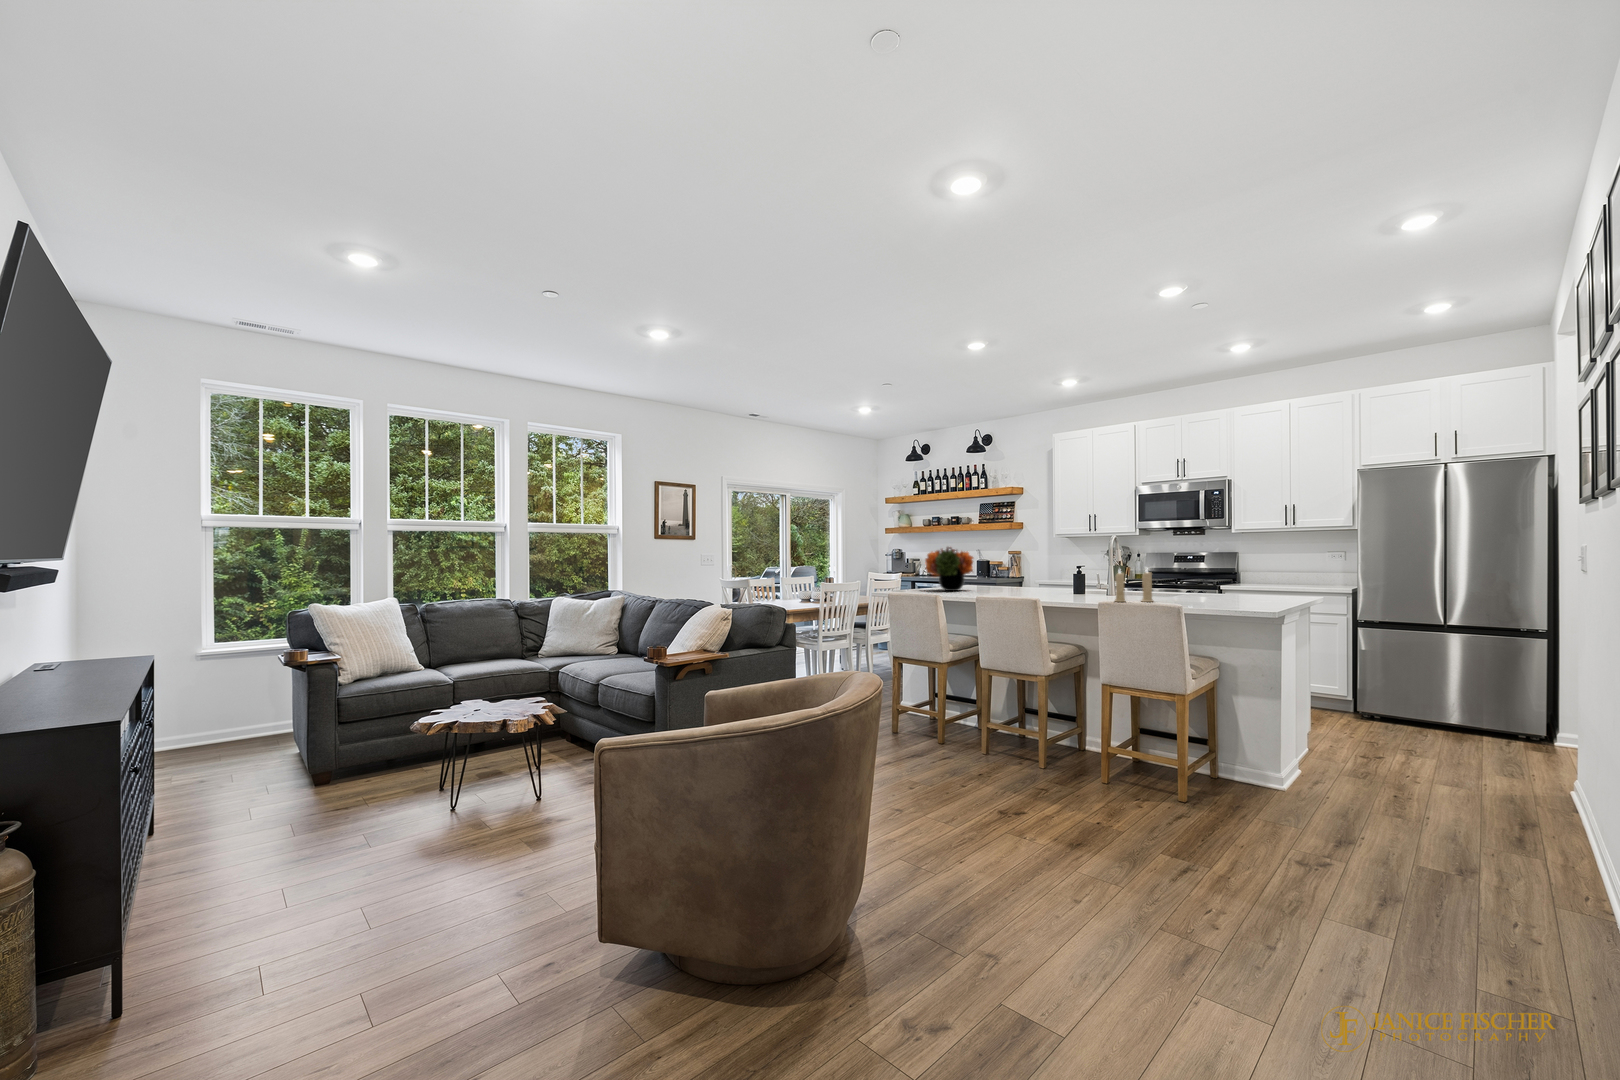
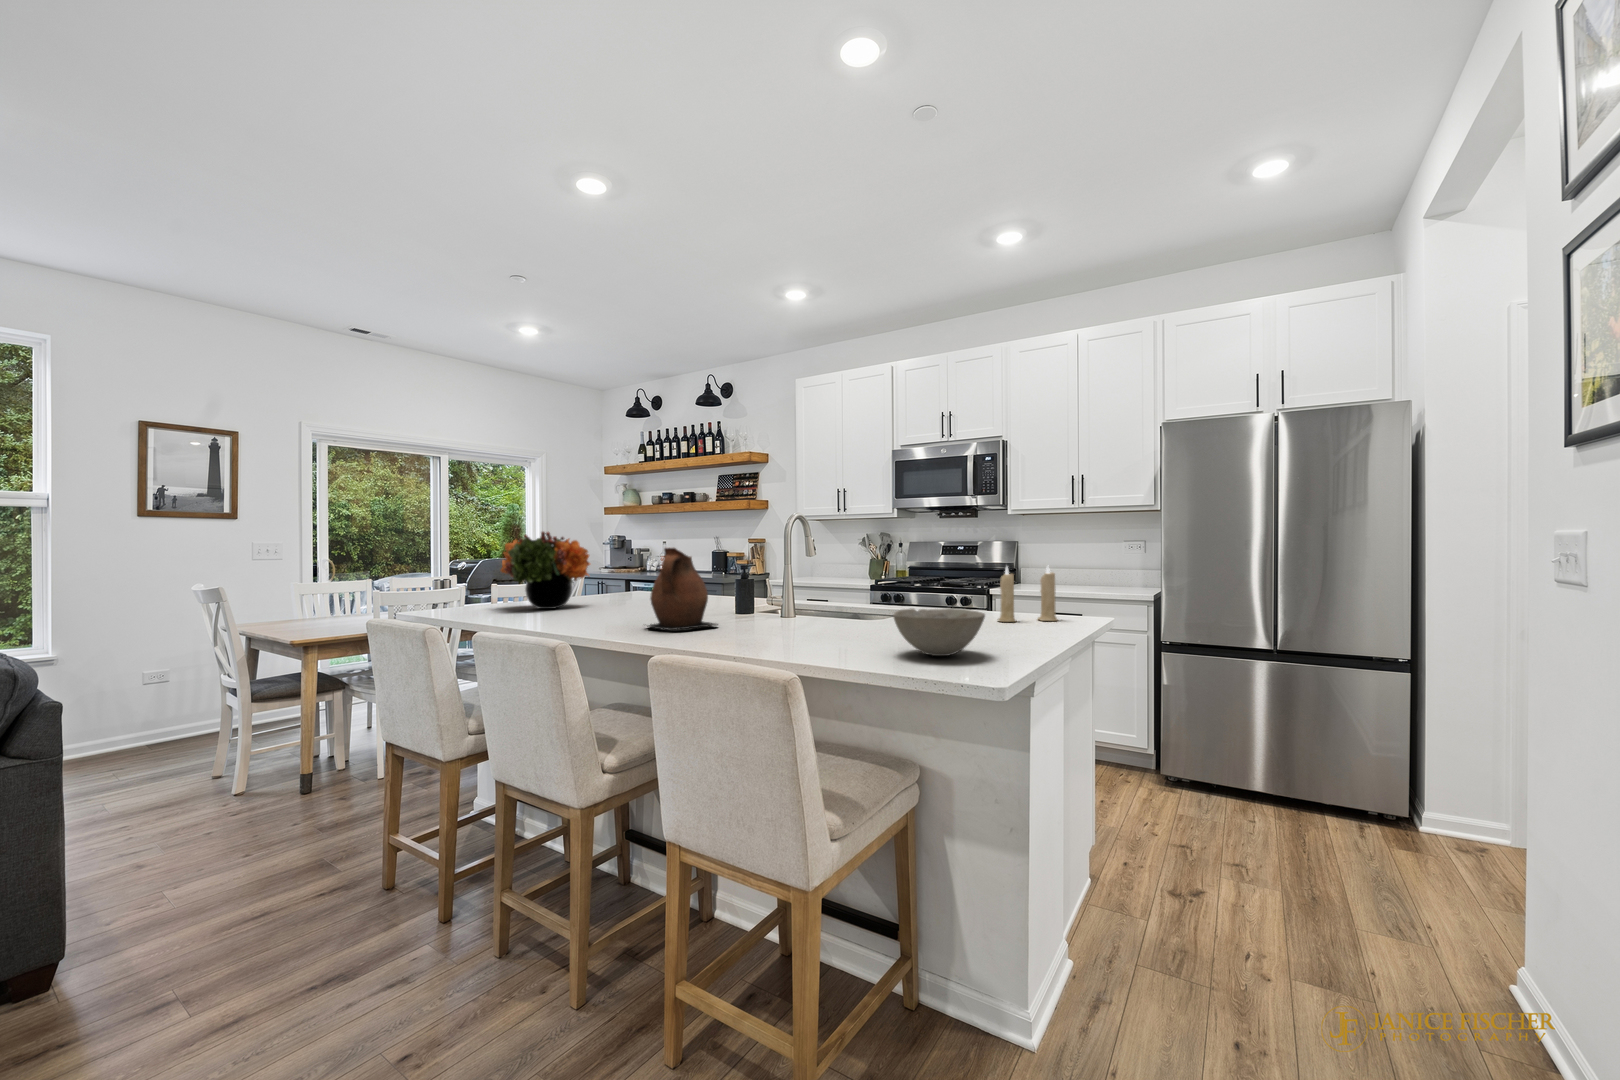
ceramic pitcher: none [1042,555,1085,597] -> present [647,548,717,630]
candle: present [1115,568,1153,602] -> present [998,566,1057,622]
bowl: none [1207,584,1258,605] -> present [893,608,985,656]

